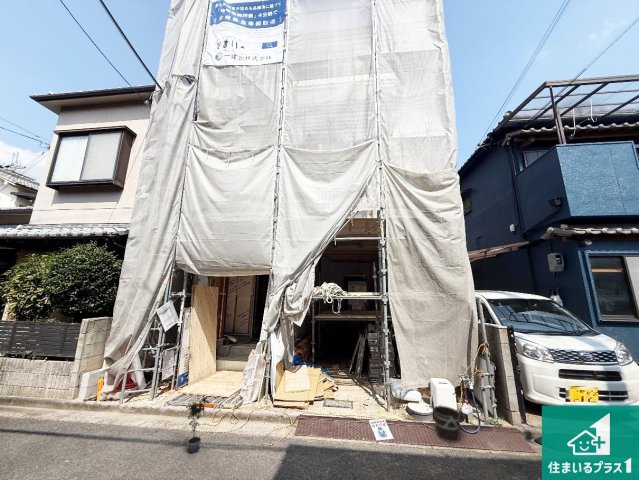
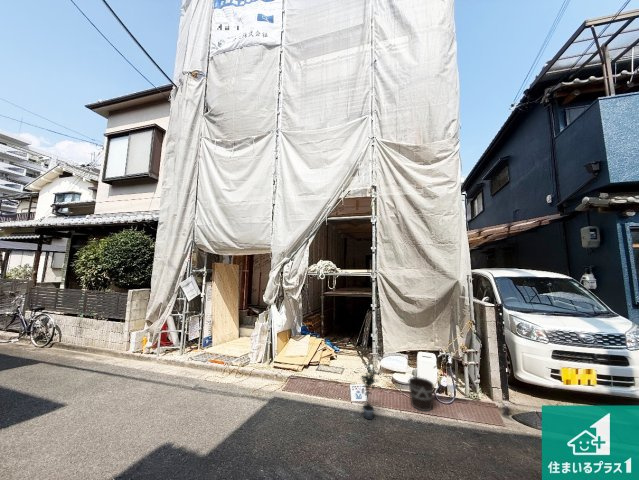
potted plant: present [186,396,209,453] -> present [362,368,378,419]

